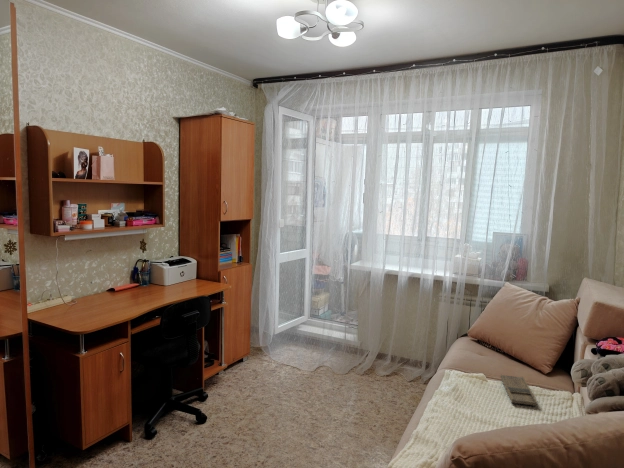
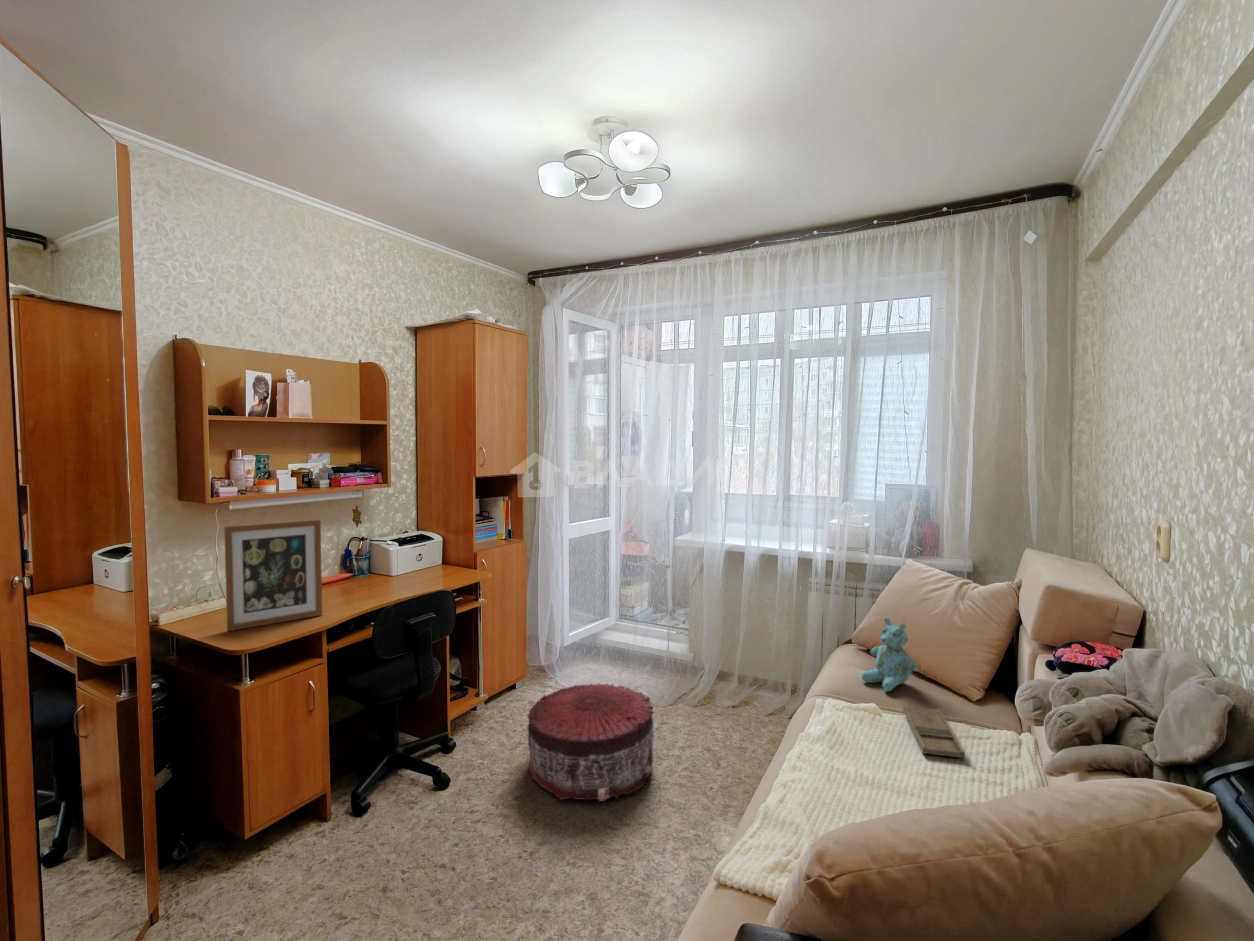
picture frame: none [66,249,127,320] -> present [224,520,322,631]
stuffed bear: none [474,320,511,366] -> present [861,618,919,691]
pouf: none [257,359,339,432] -> present [528,683,654,801]

